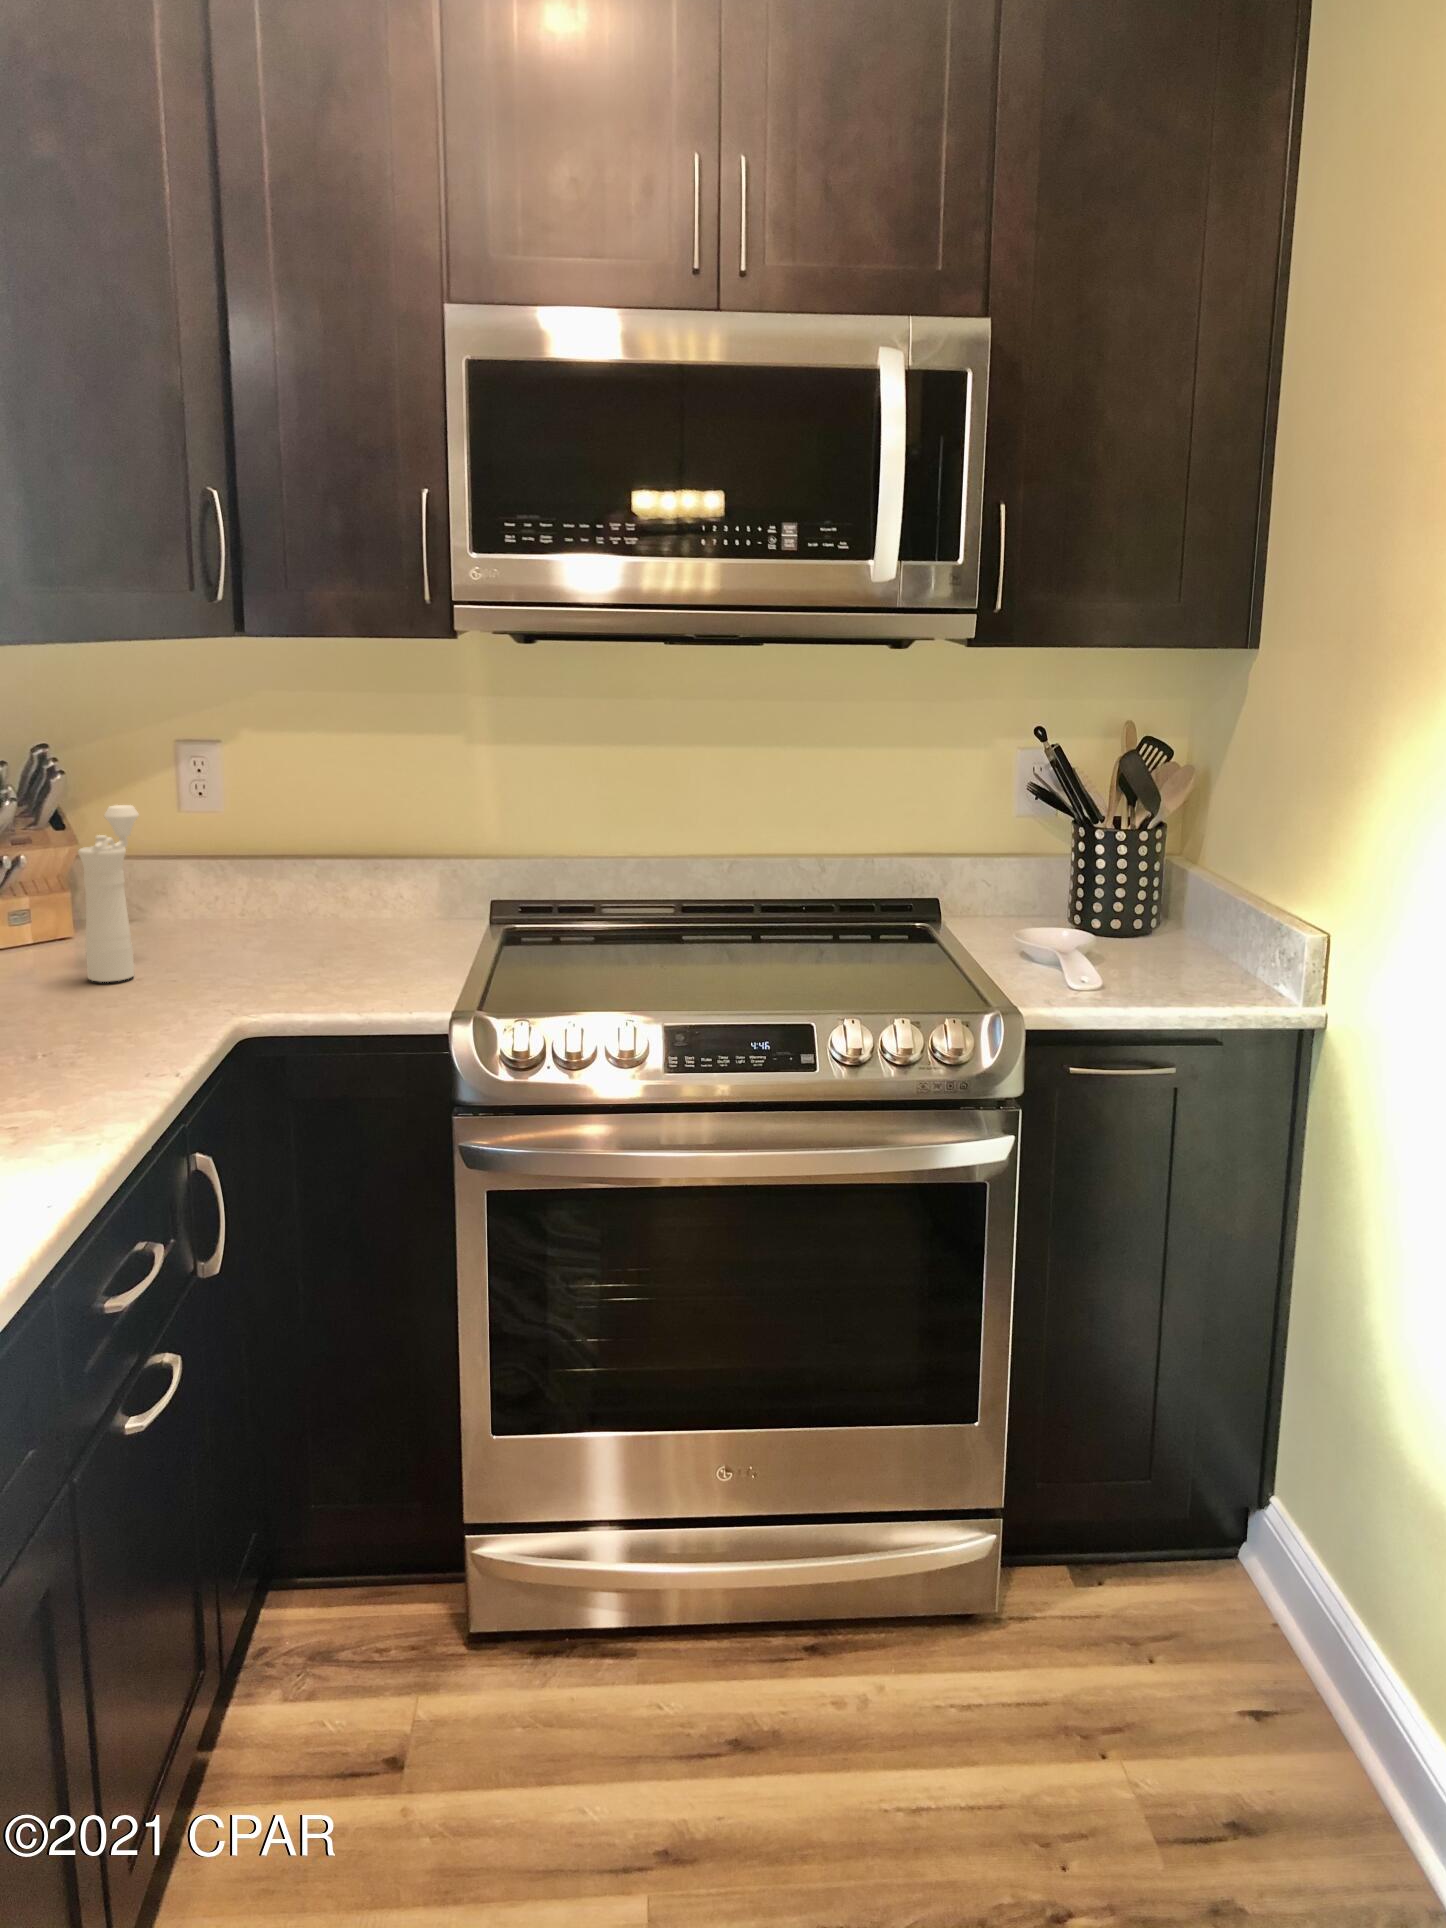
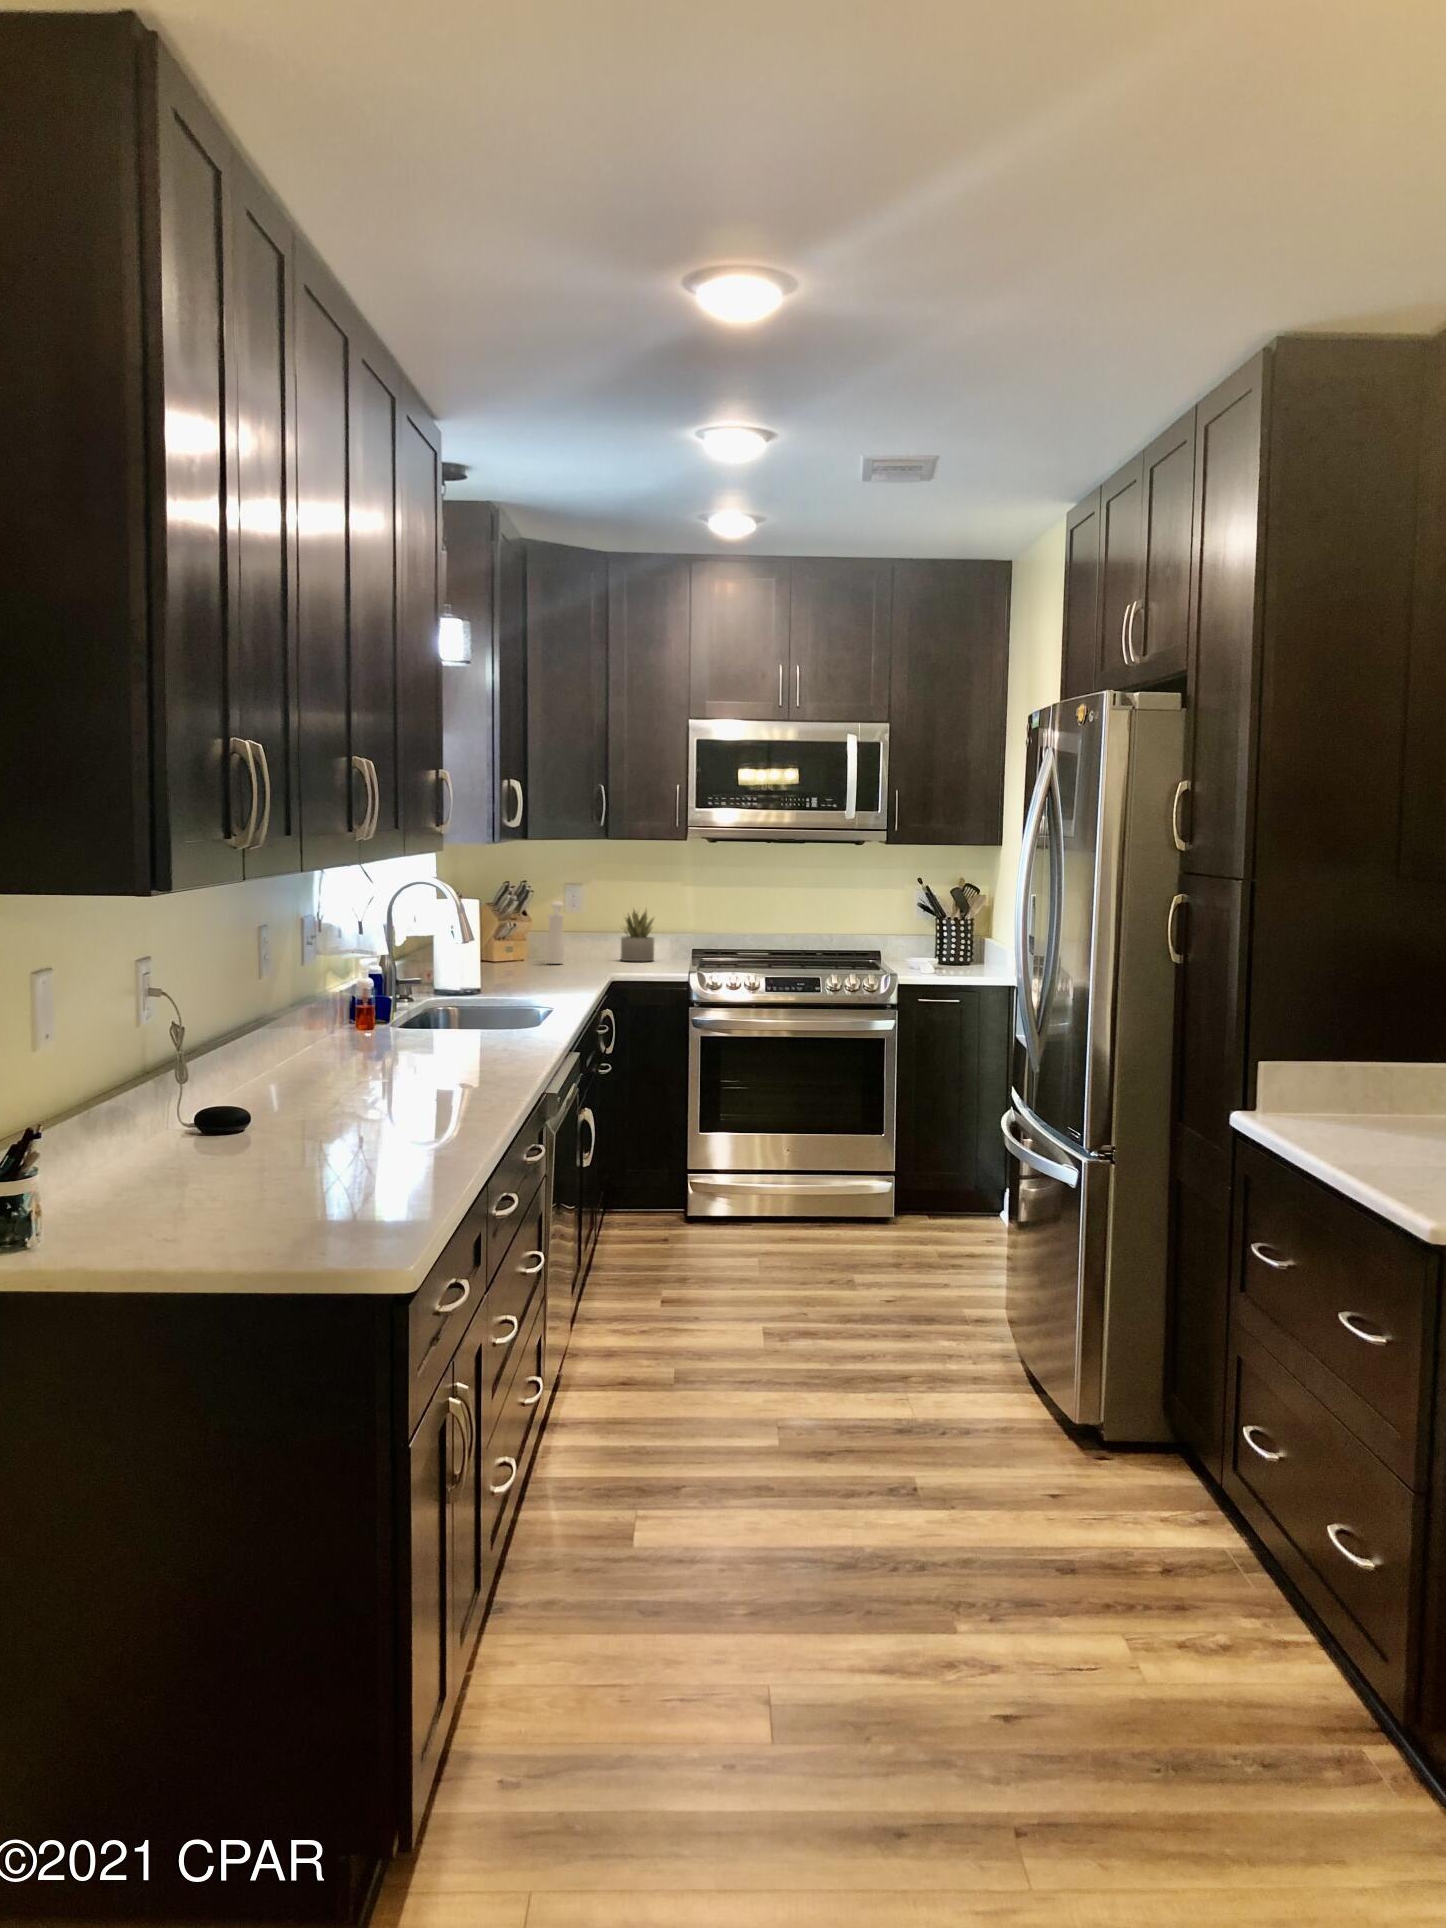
succulent plant: none [294,812,390,955] -> present [621,910,654,961]

